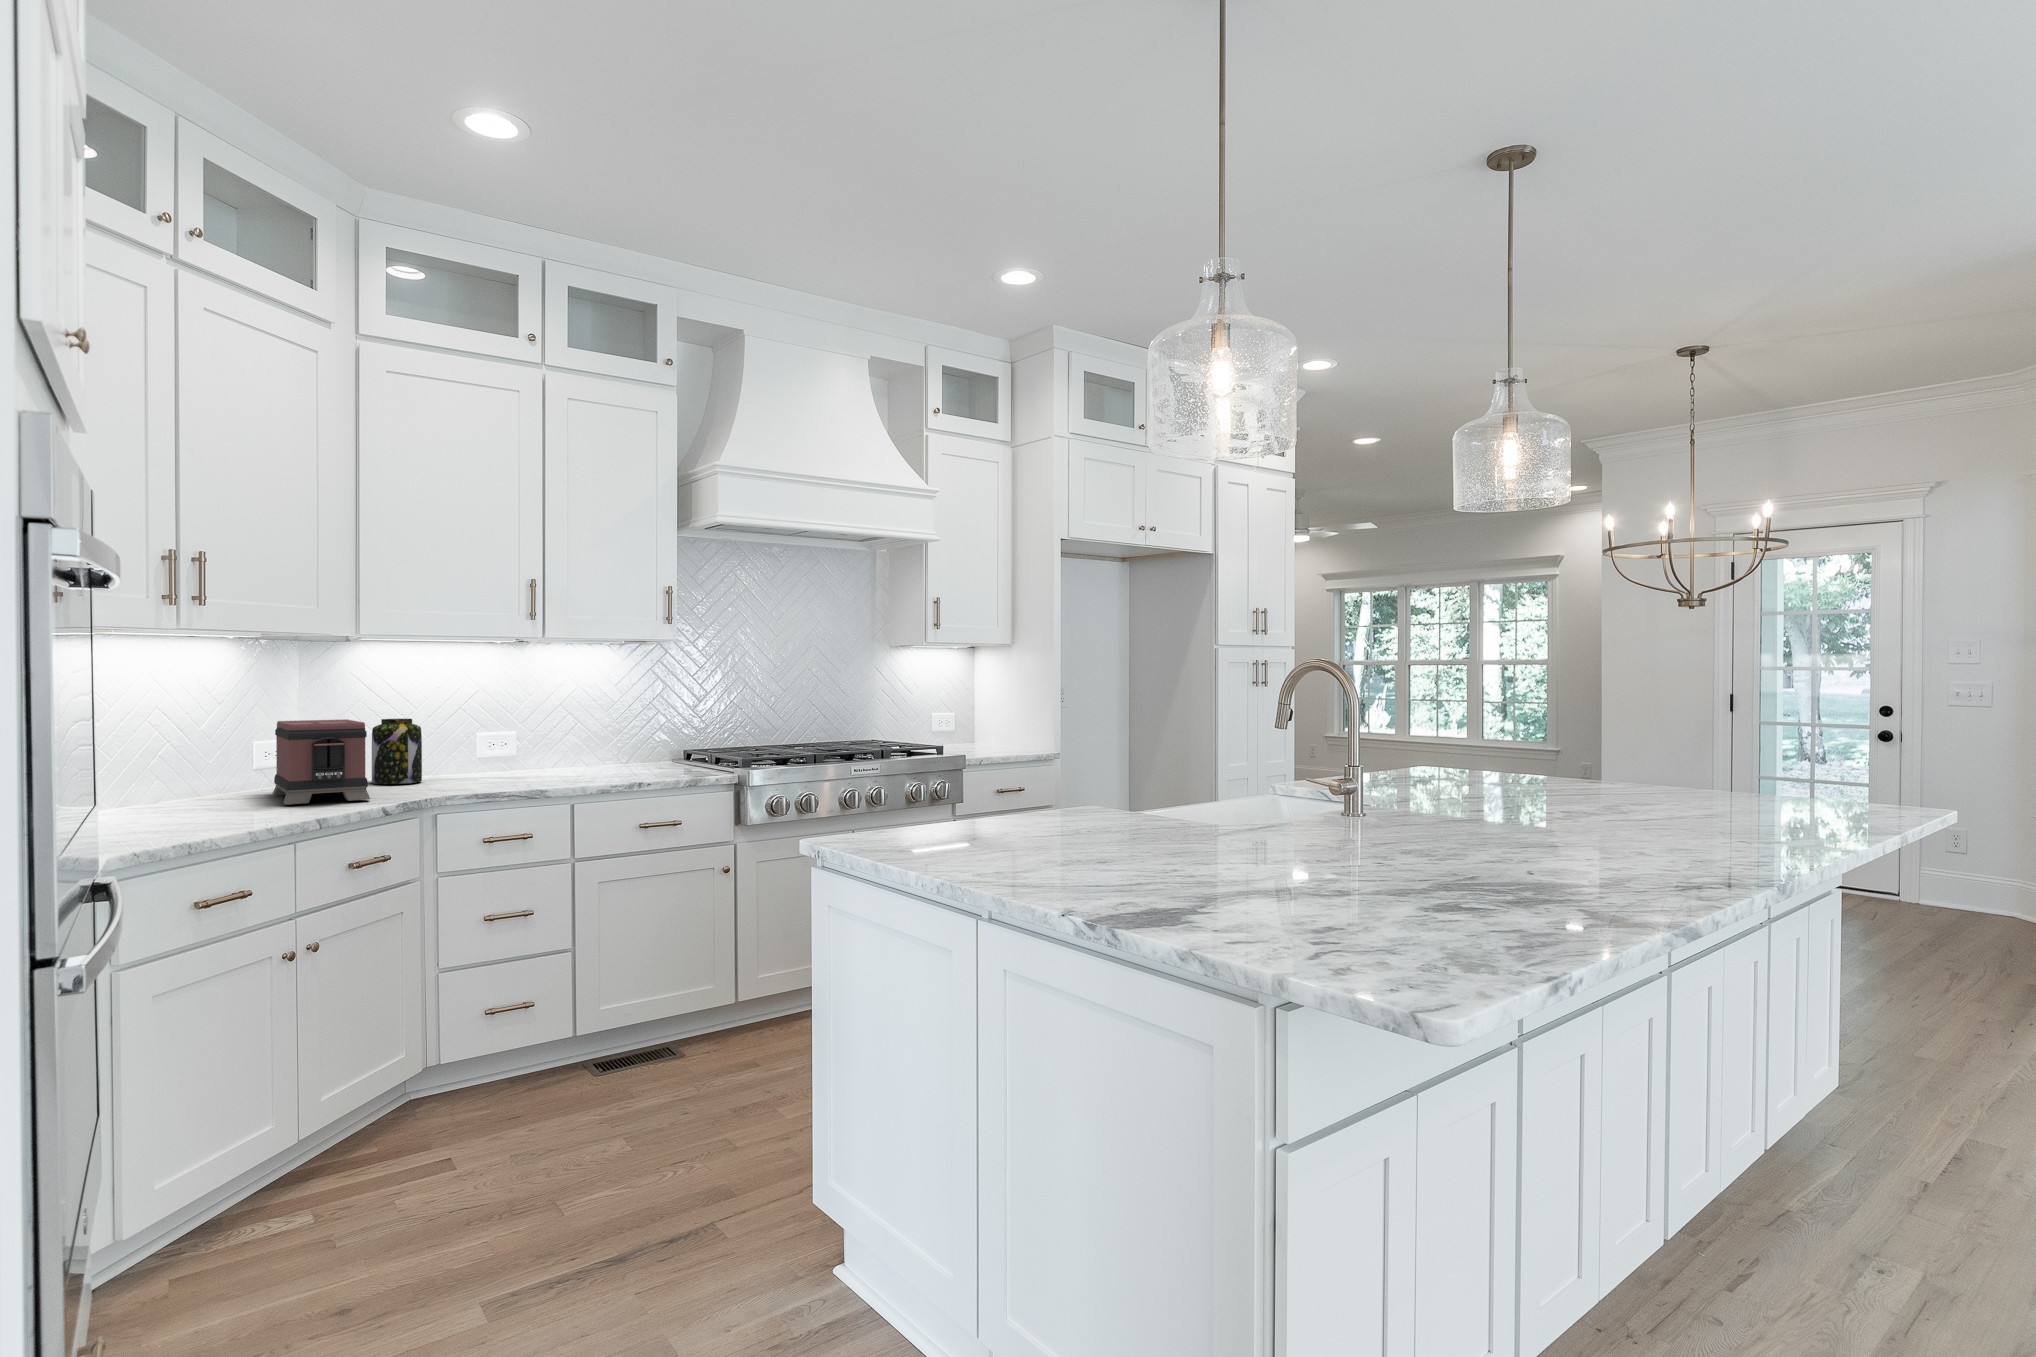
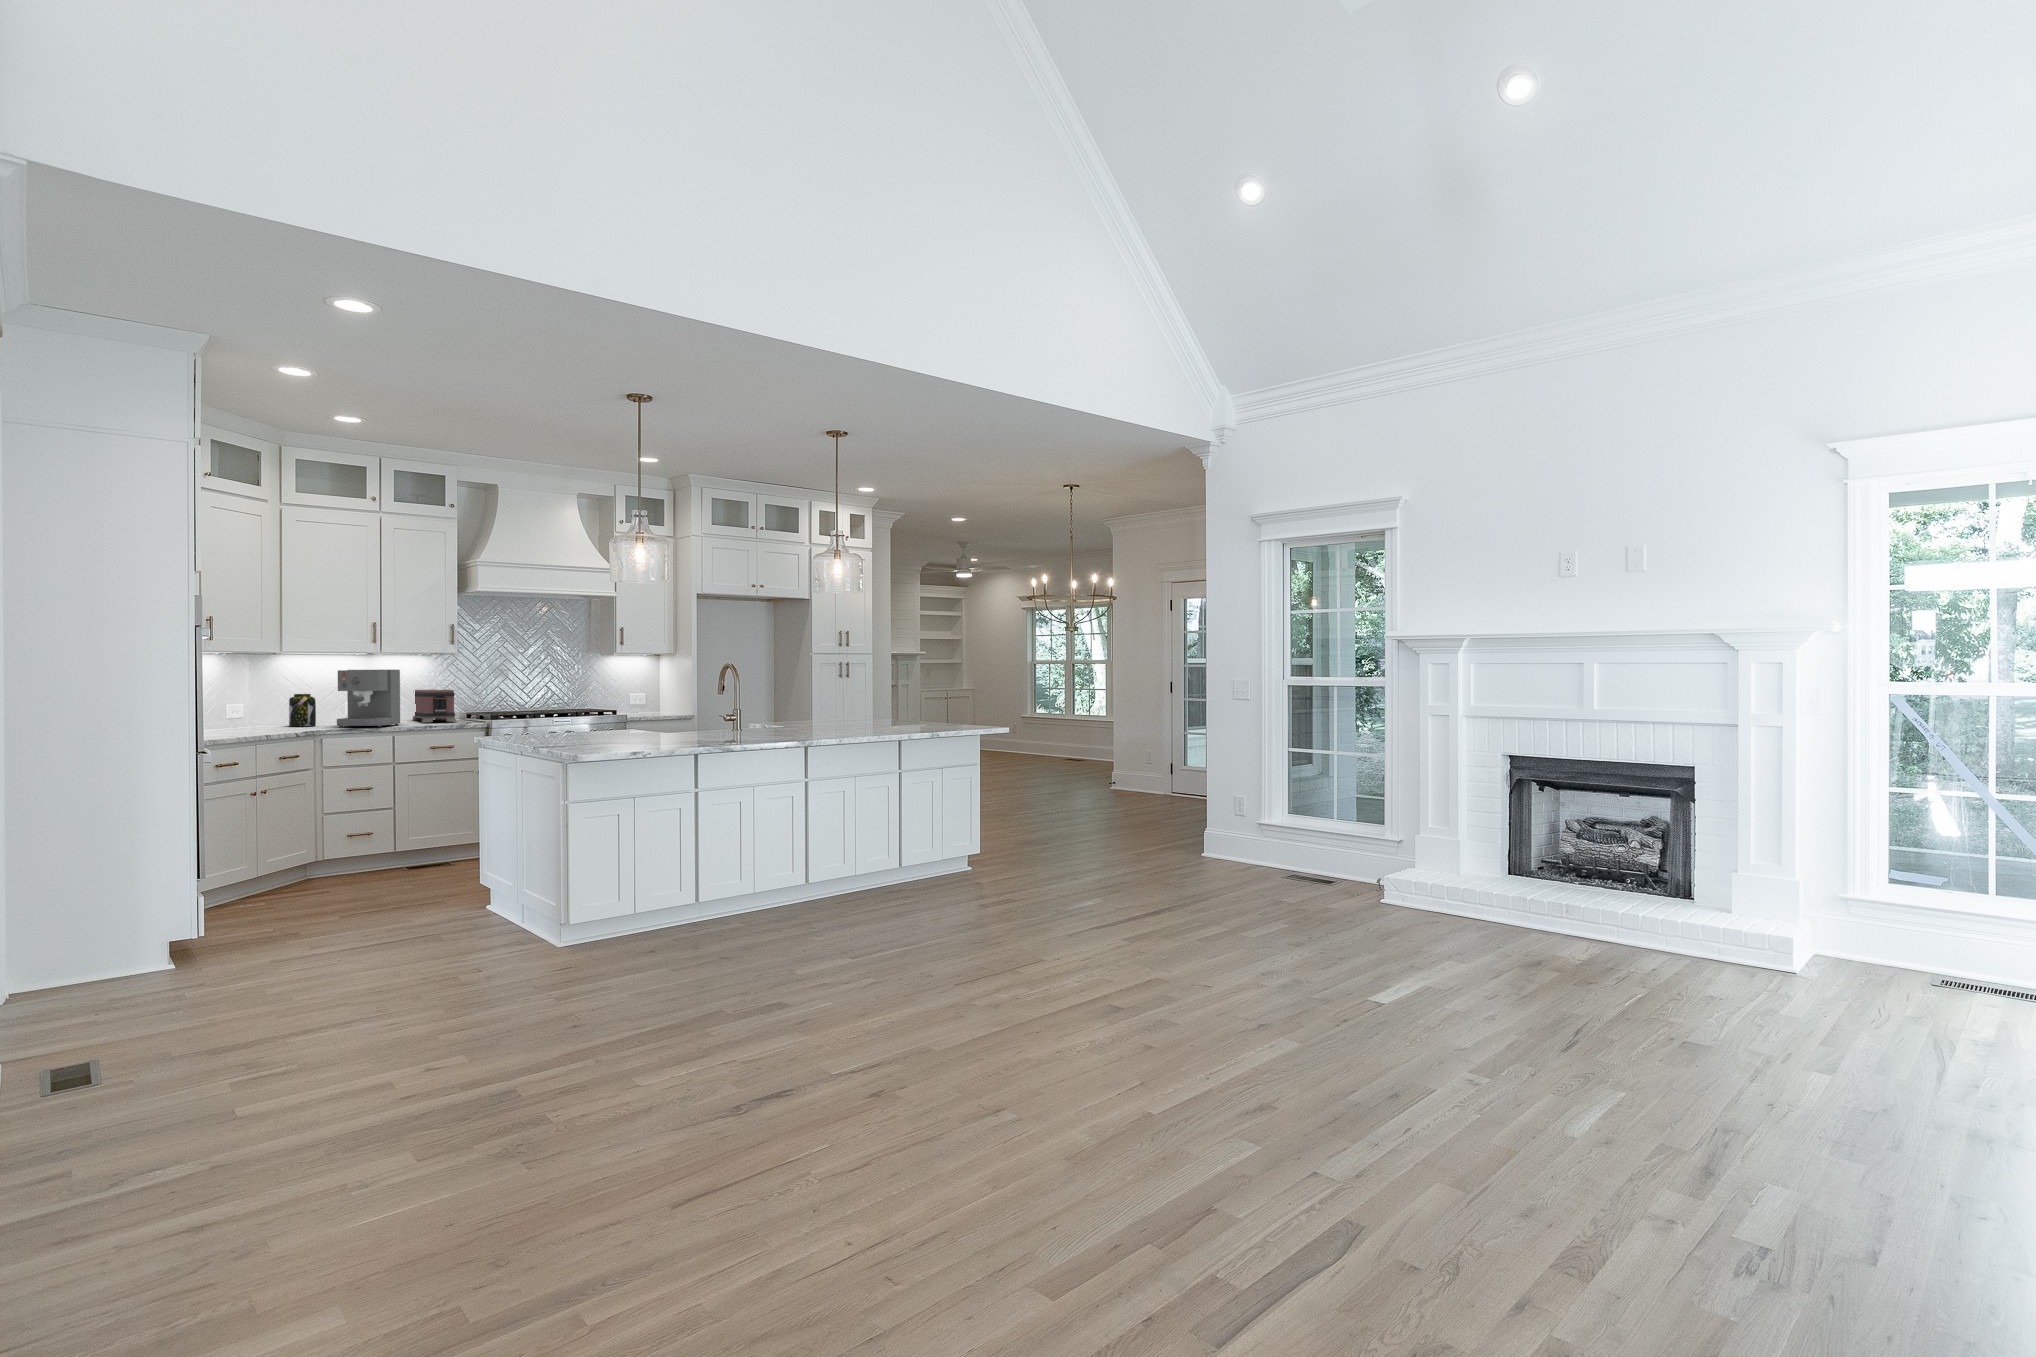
coffee maker: none [464,671,578,786] -> present [337,670,400,727]
toaster: present [272,719,370,805] -> present [412,690,456,722]

